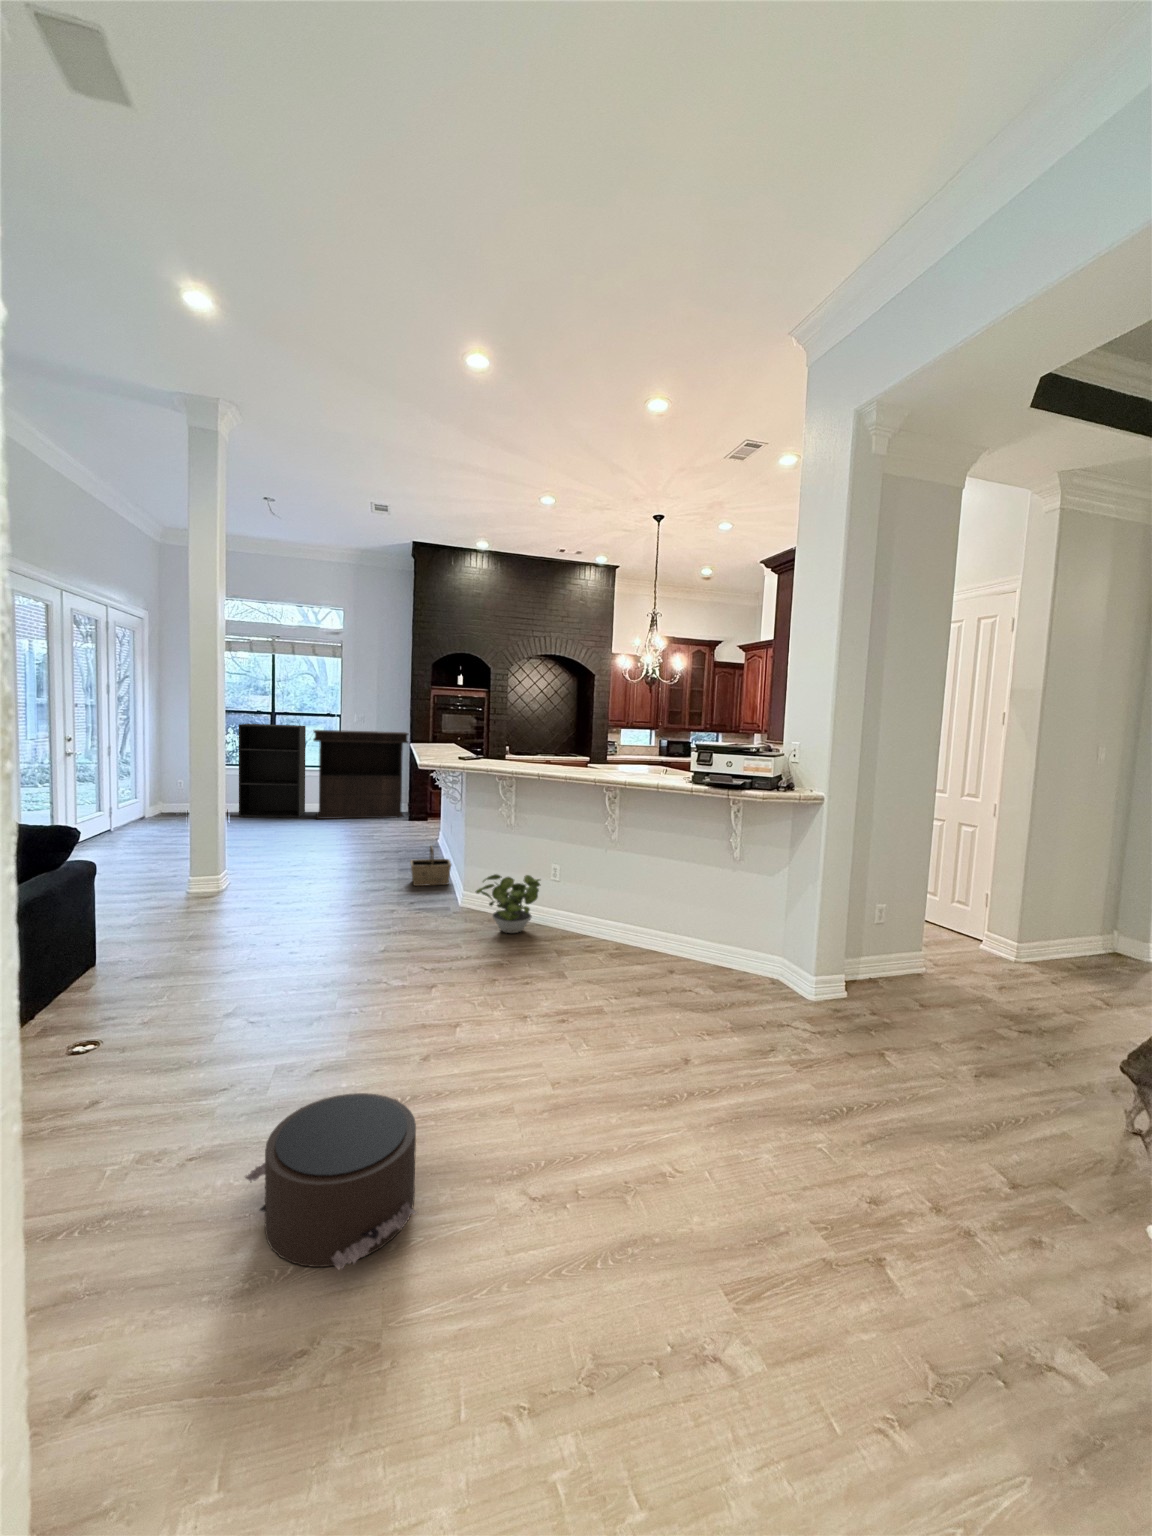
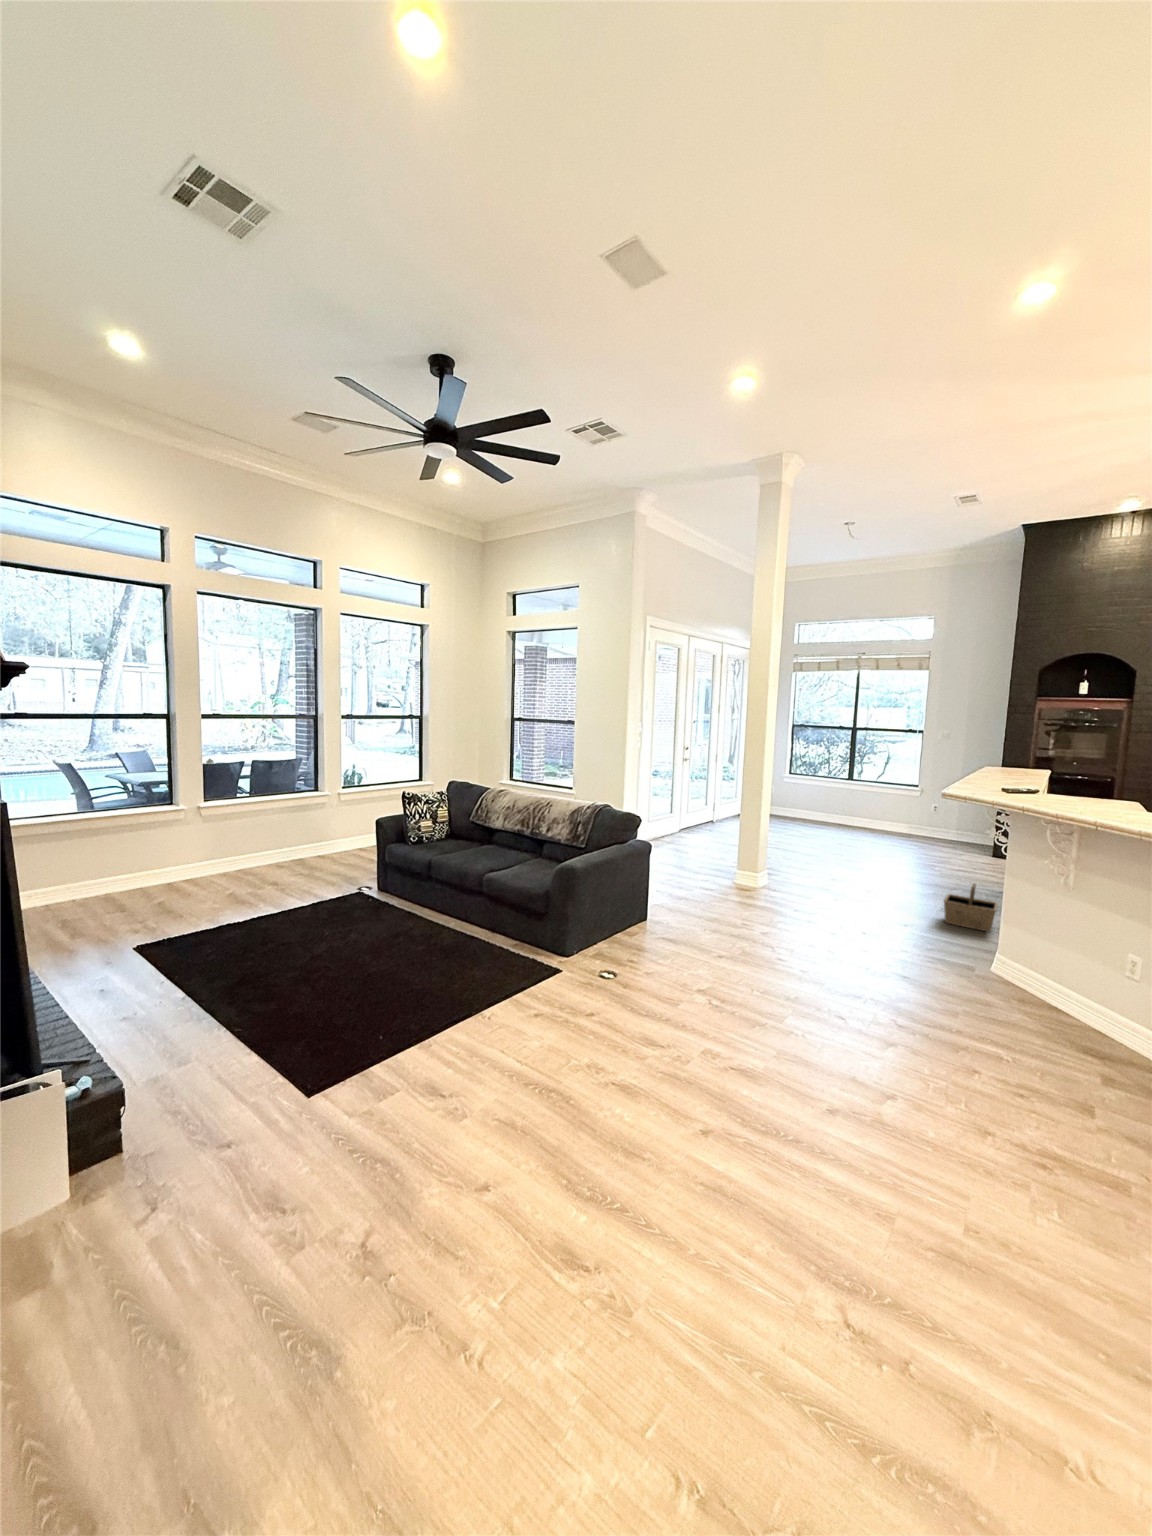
bookshelf: present [239,724,306,817] -> none [817,738,886,829]
console table: present [313,730,408,819] -> none [886,745,999,845]
potted plant: present [476,874,540,933] -> none [987,935,1096,1016]
pouf: present [245,1093,417,1269] -> none [616,1086,746,1245]

